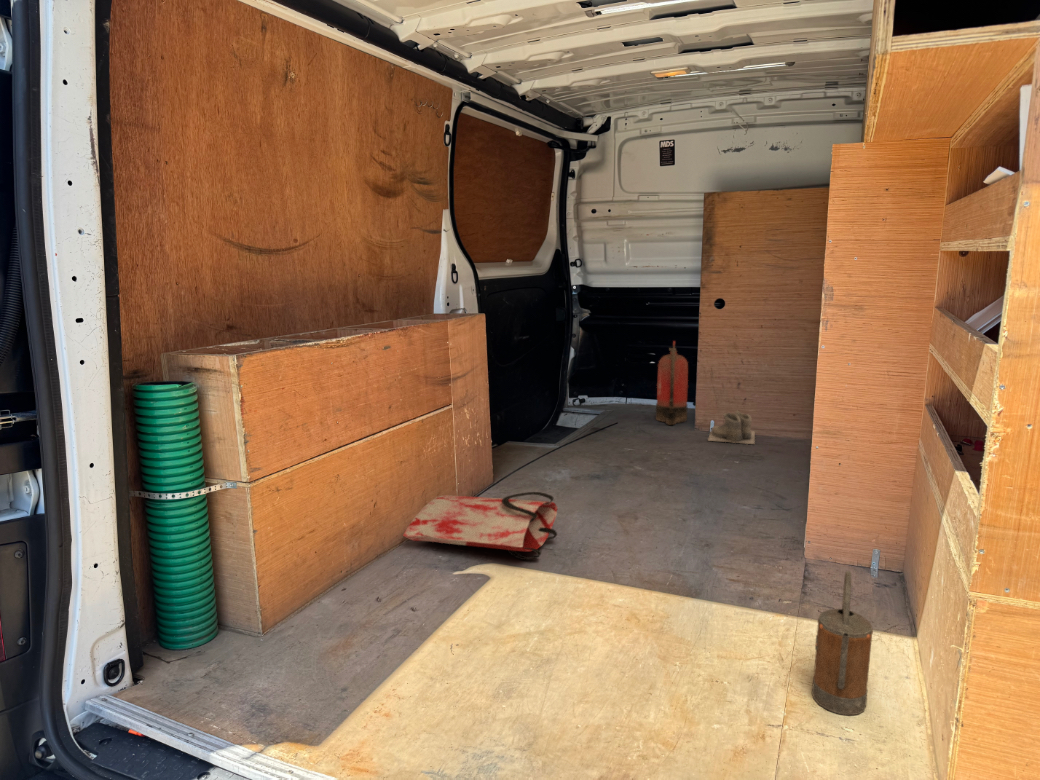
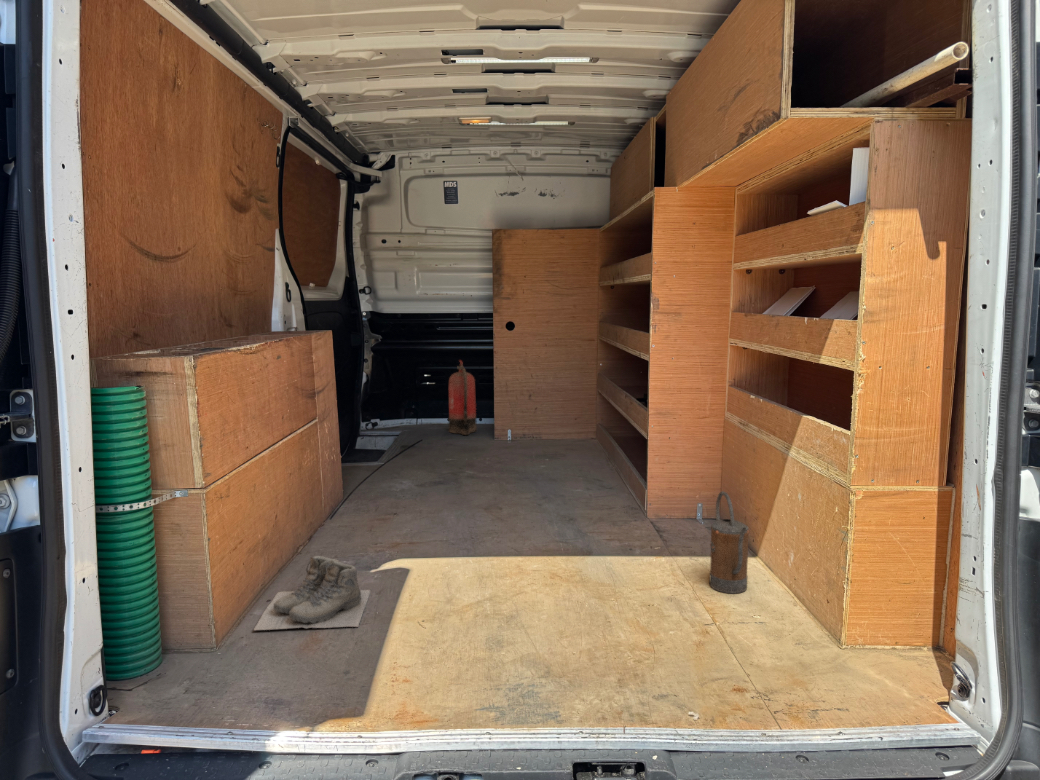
boots: present [708,411,755,444] -> present [254,556,370,630]
bag: present [403,492,558,560] -> none [305,486,448,549]

